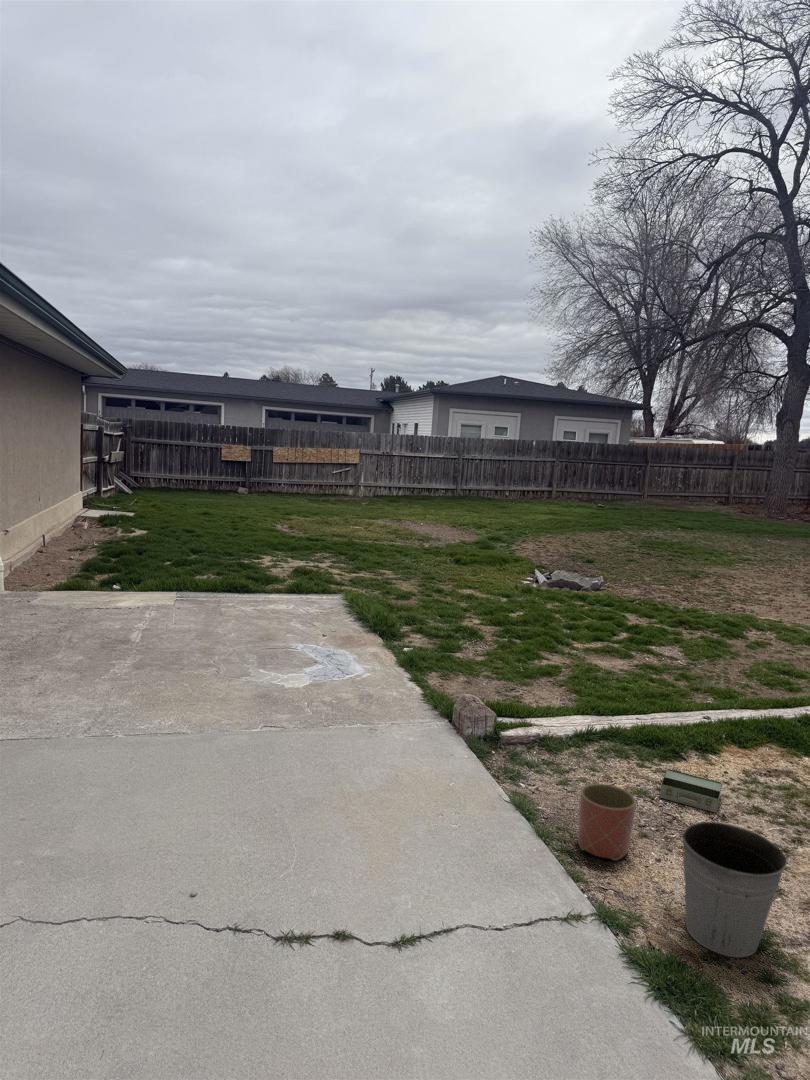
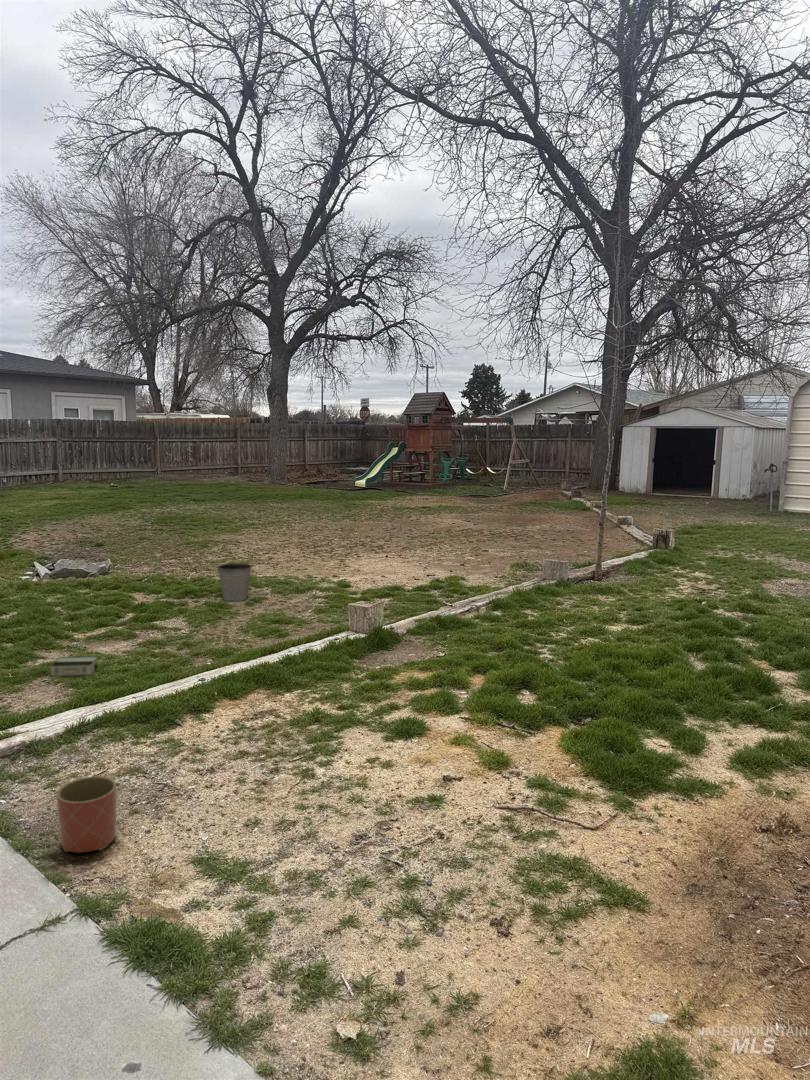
toolbox: present [660,769,722,813] -> present [51,656,97,676]
bucket: present [679,822,790,957] -> present [218,563,253,601]

